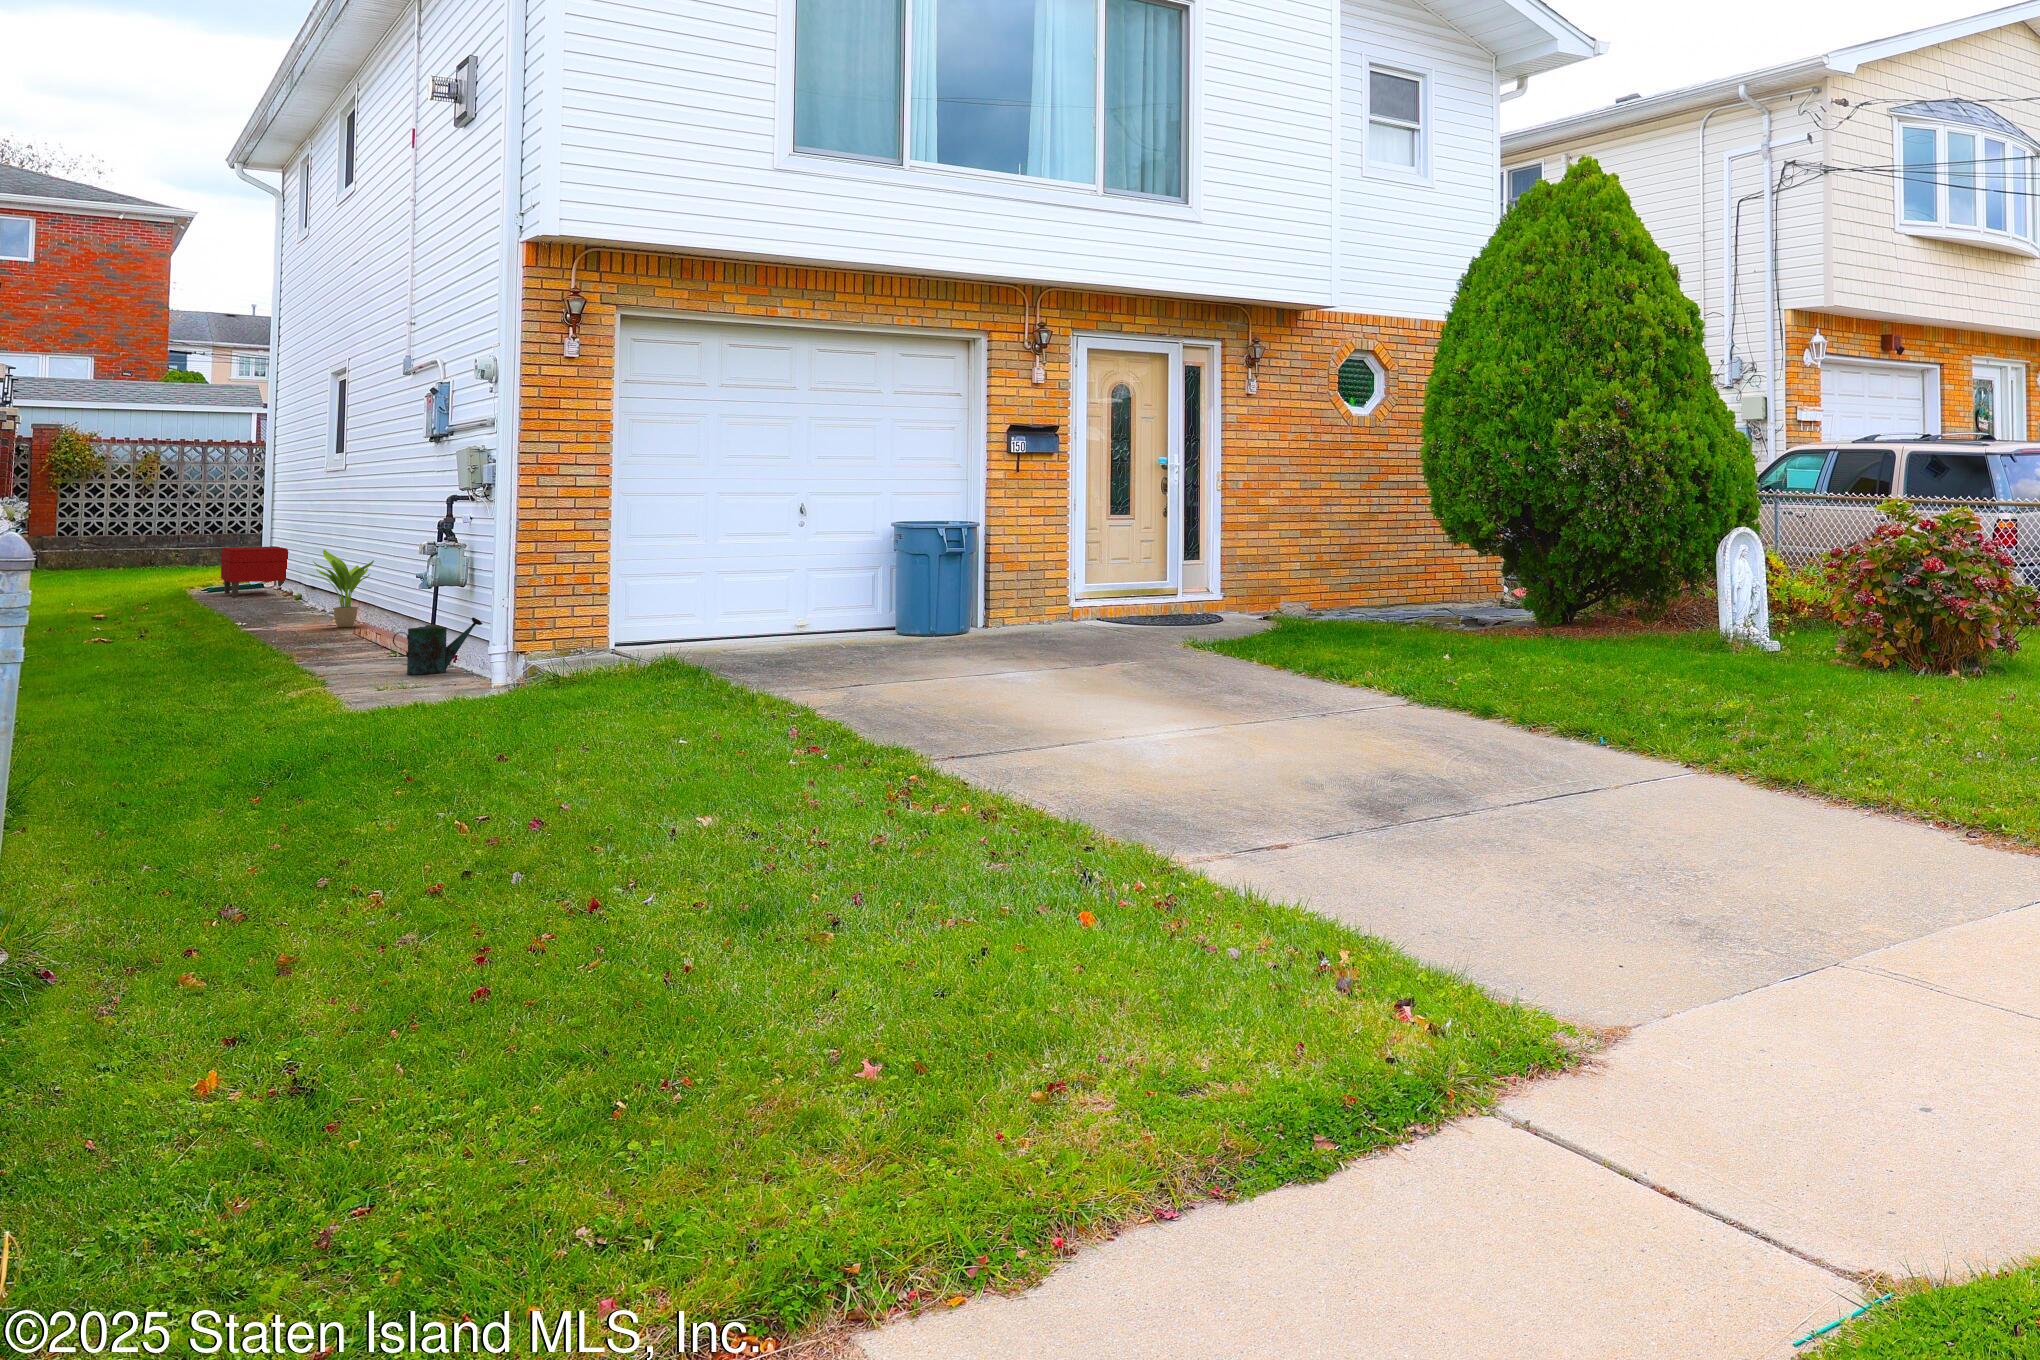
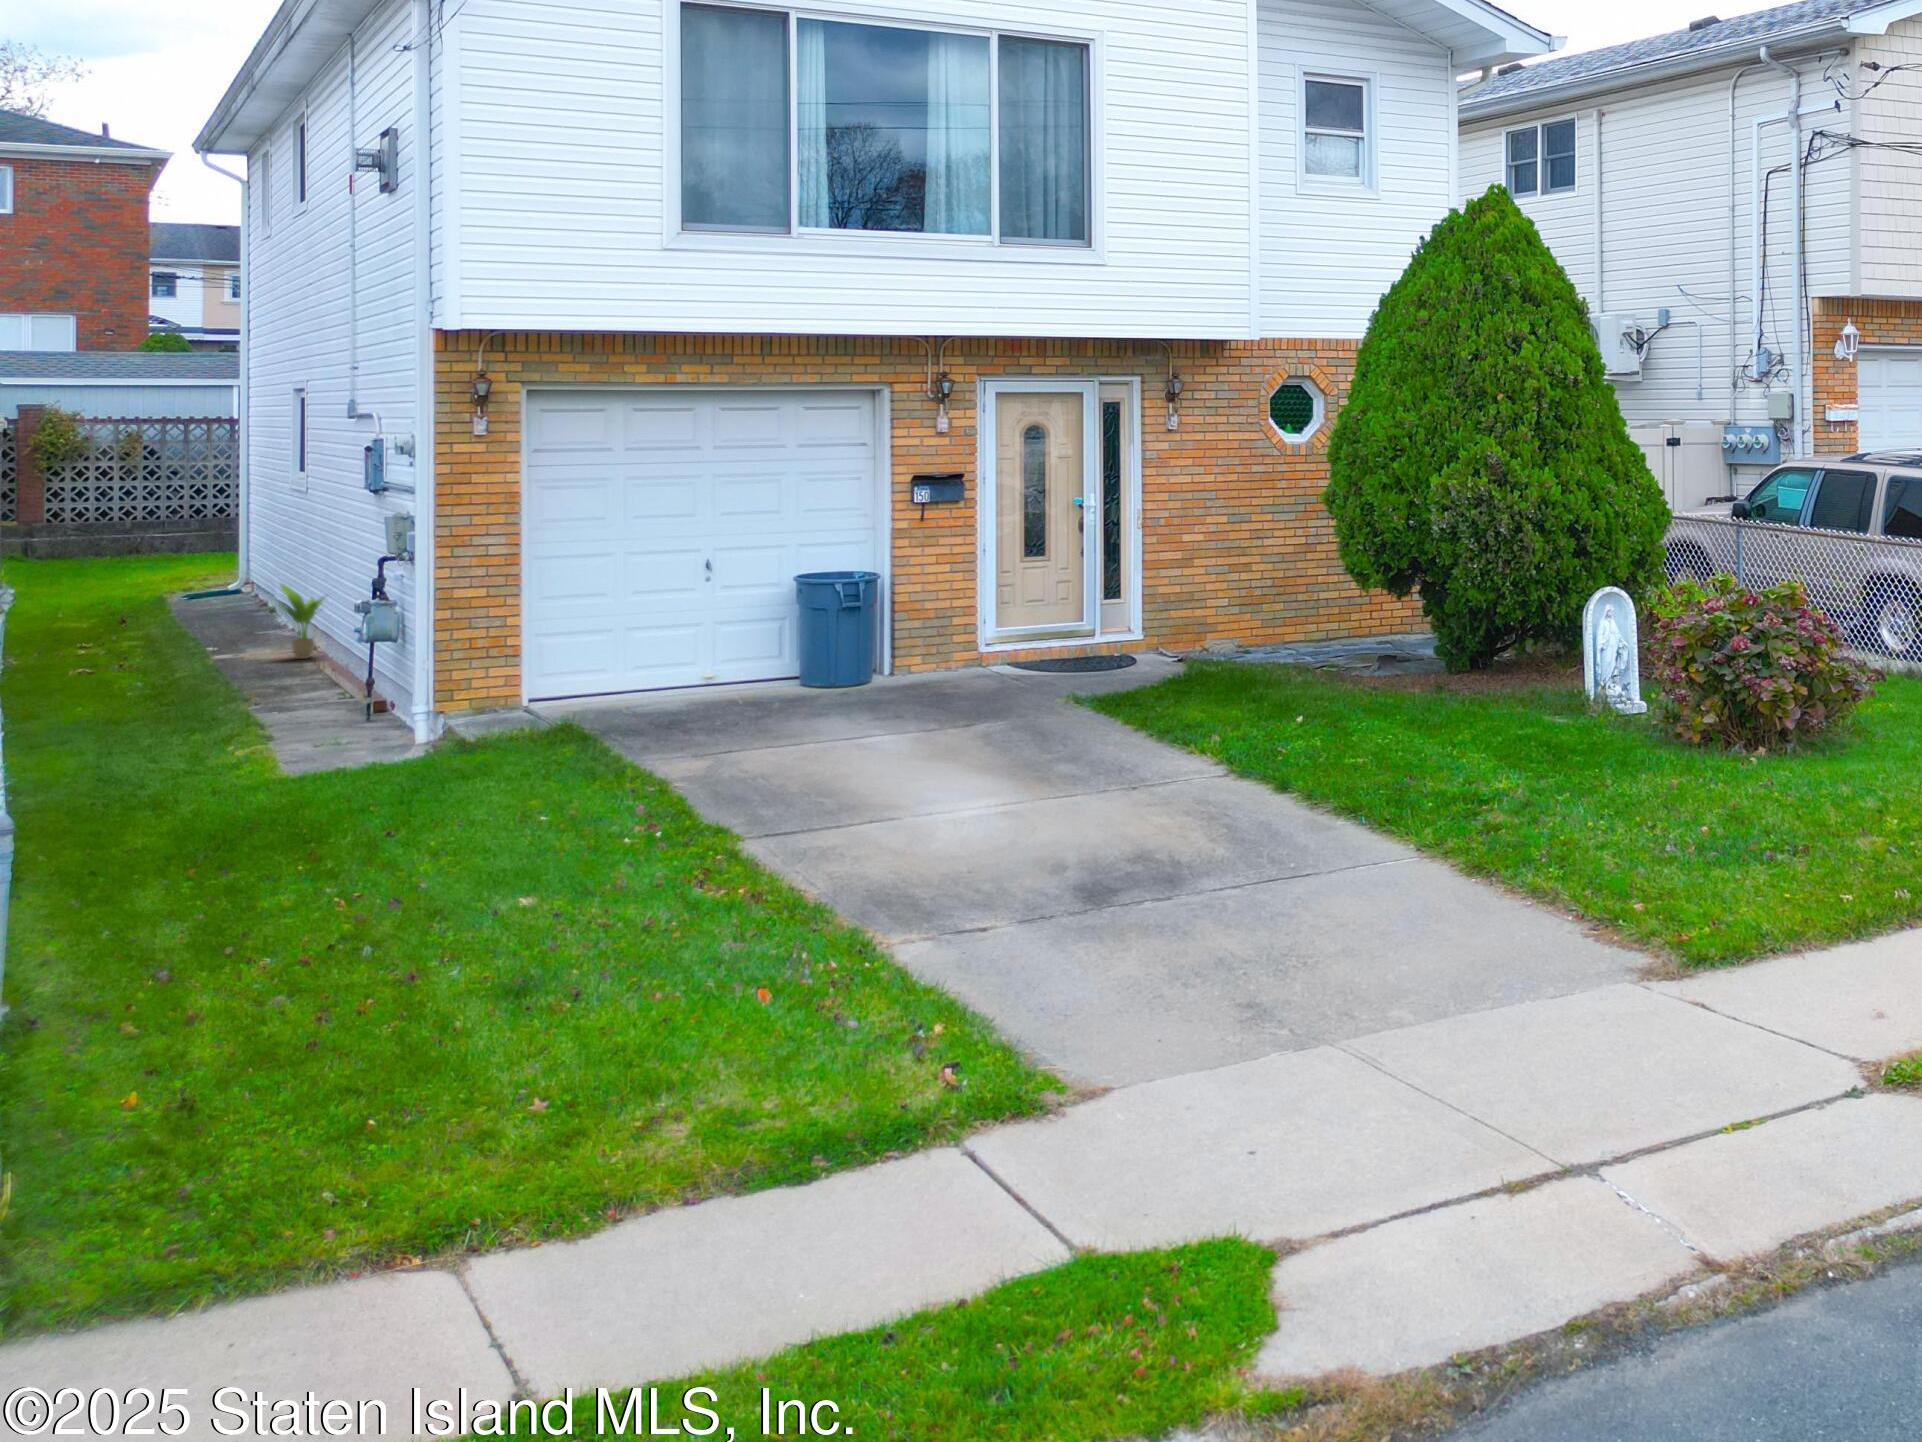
bench: present [221,547,289,597] -> none [198,550,261,606]
watering can: present [393,617,482,674] -> none [326,679,407,735]

